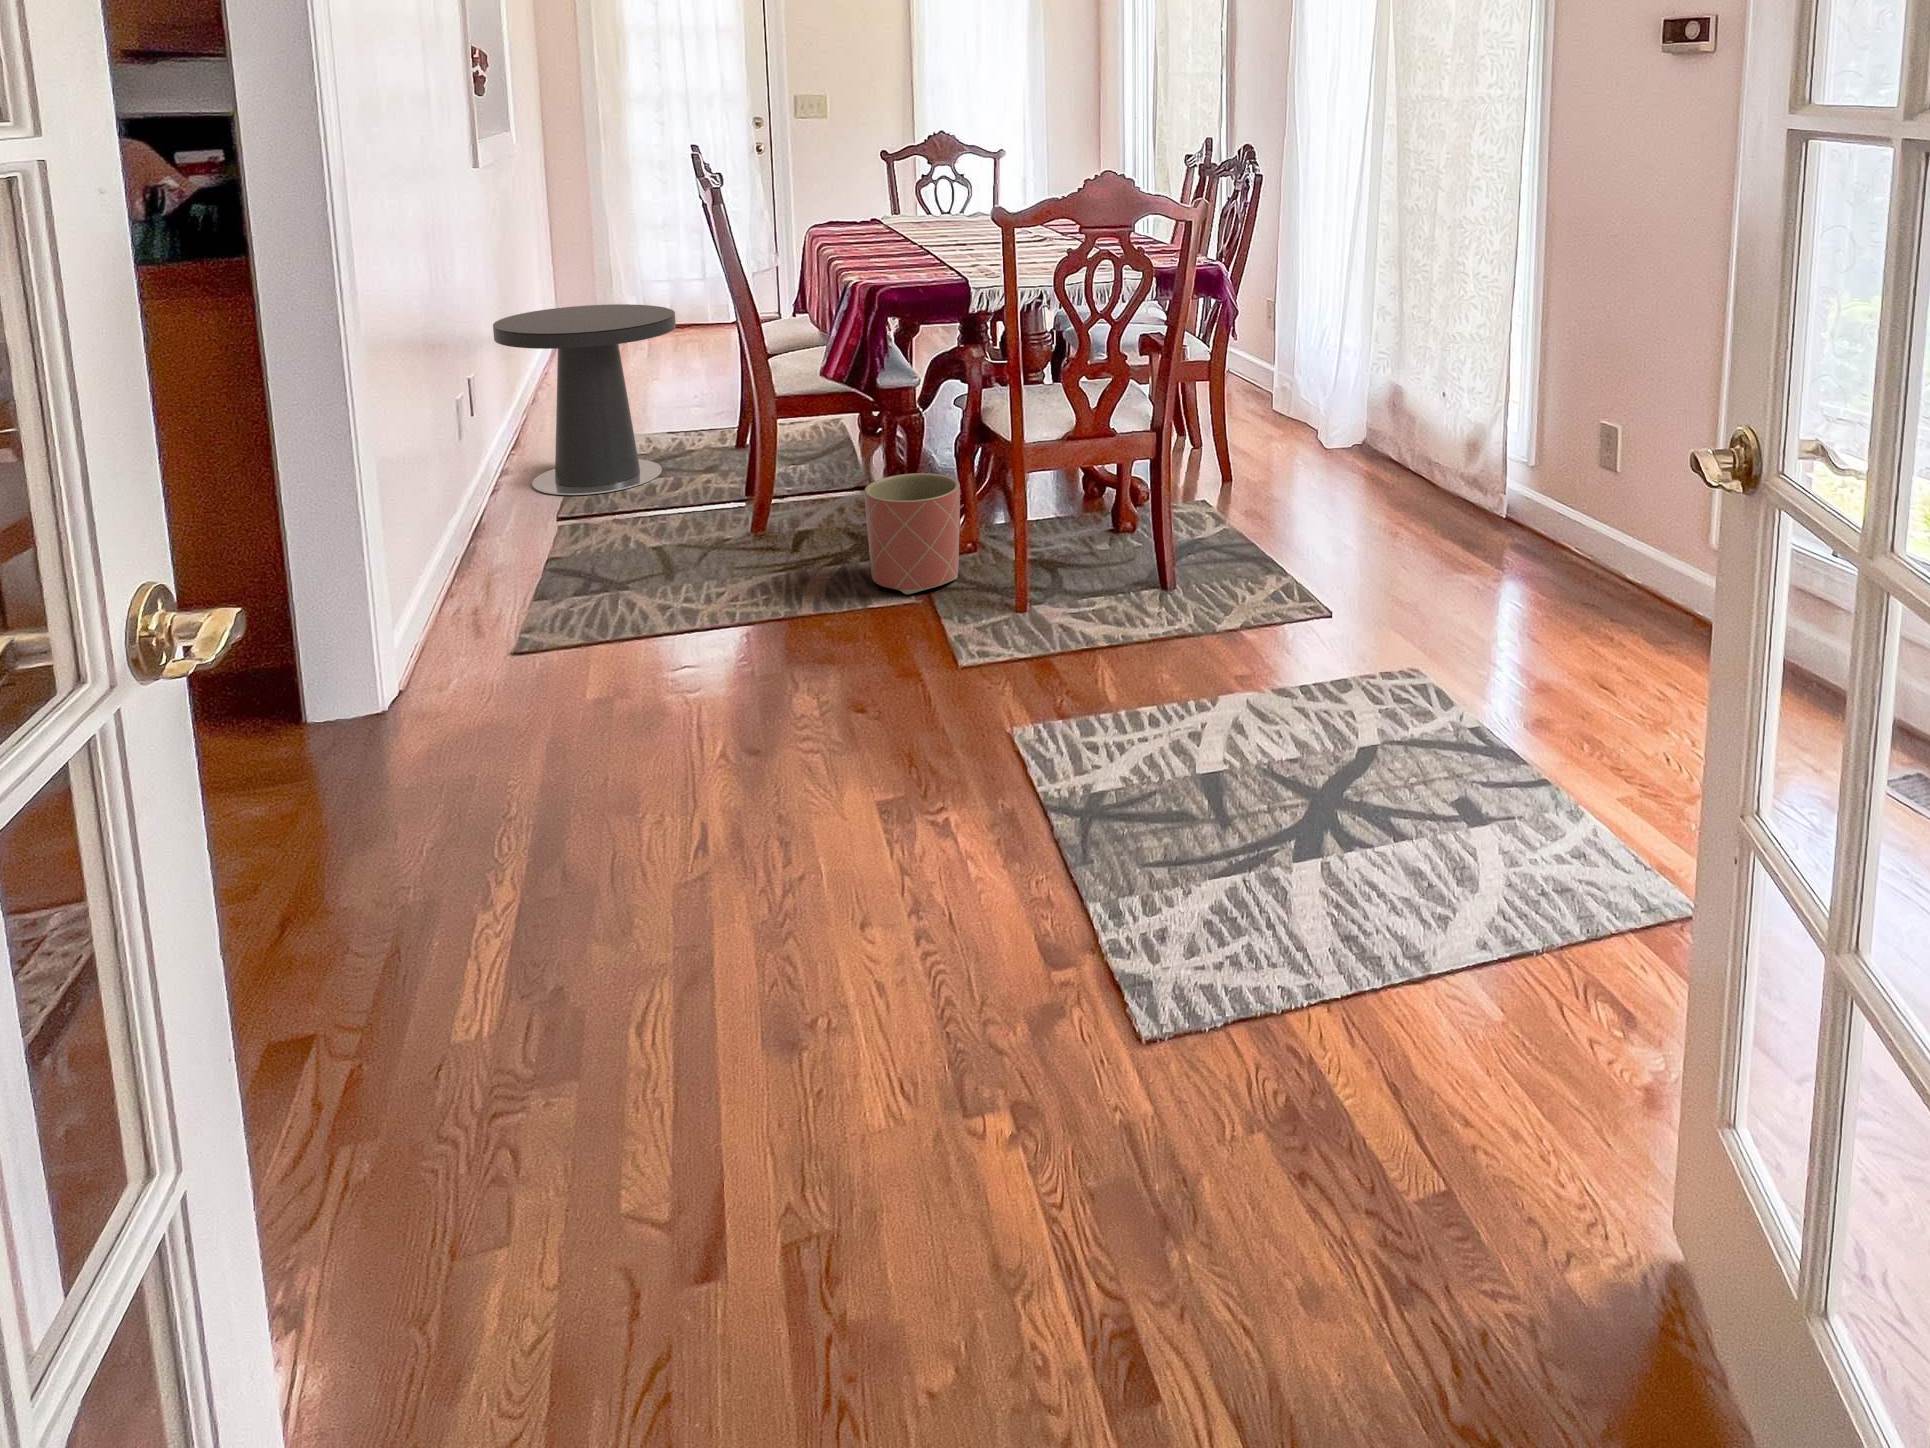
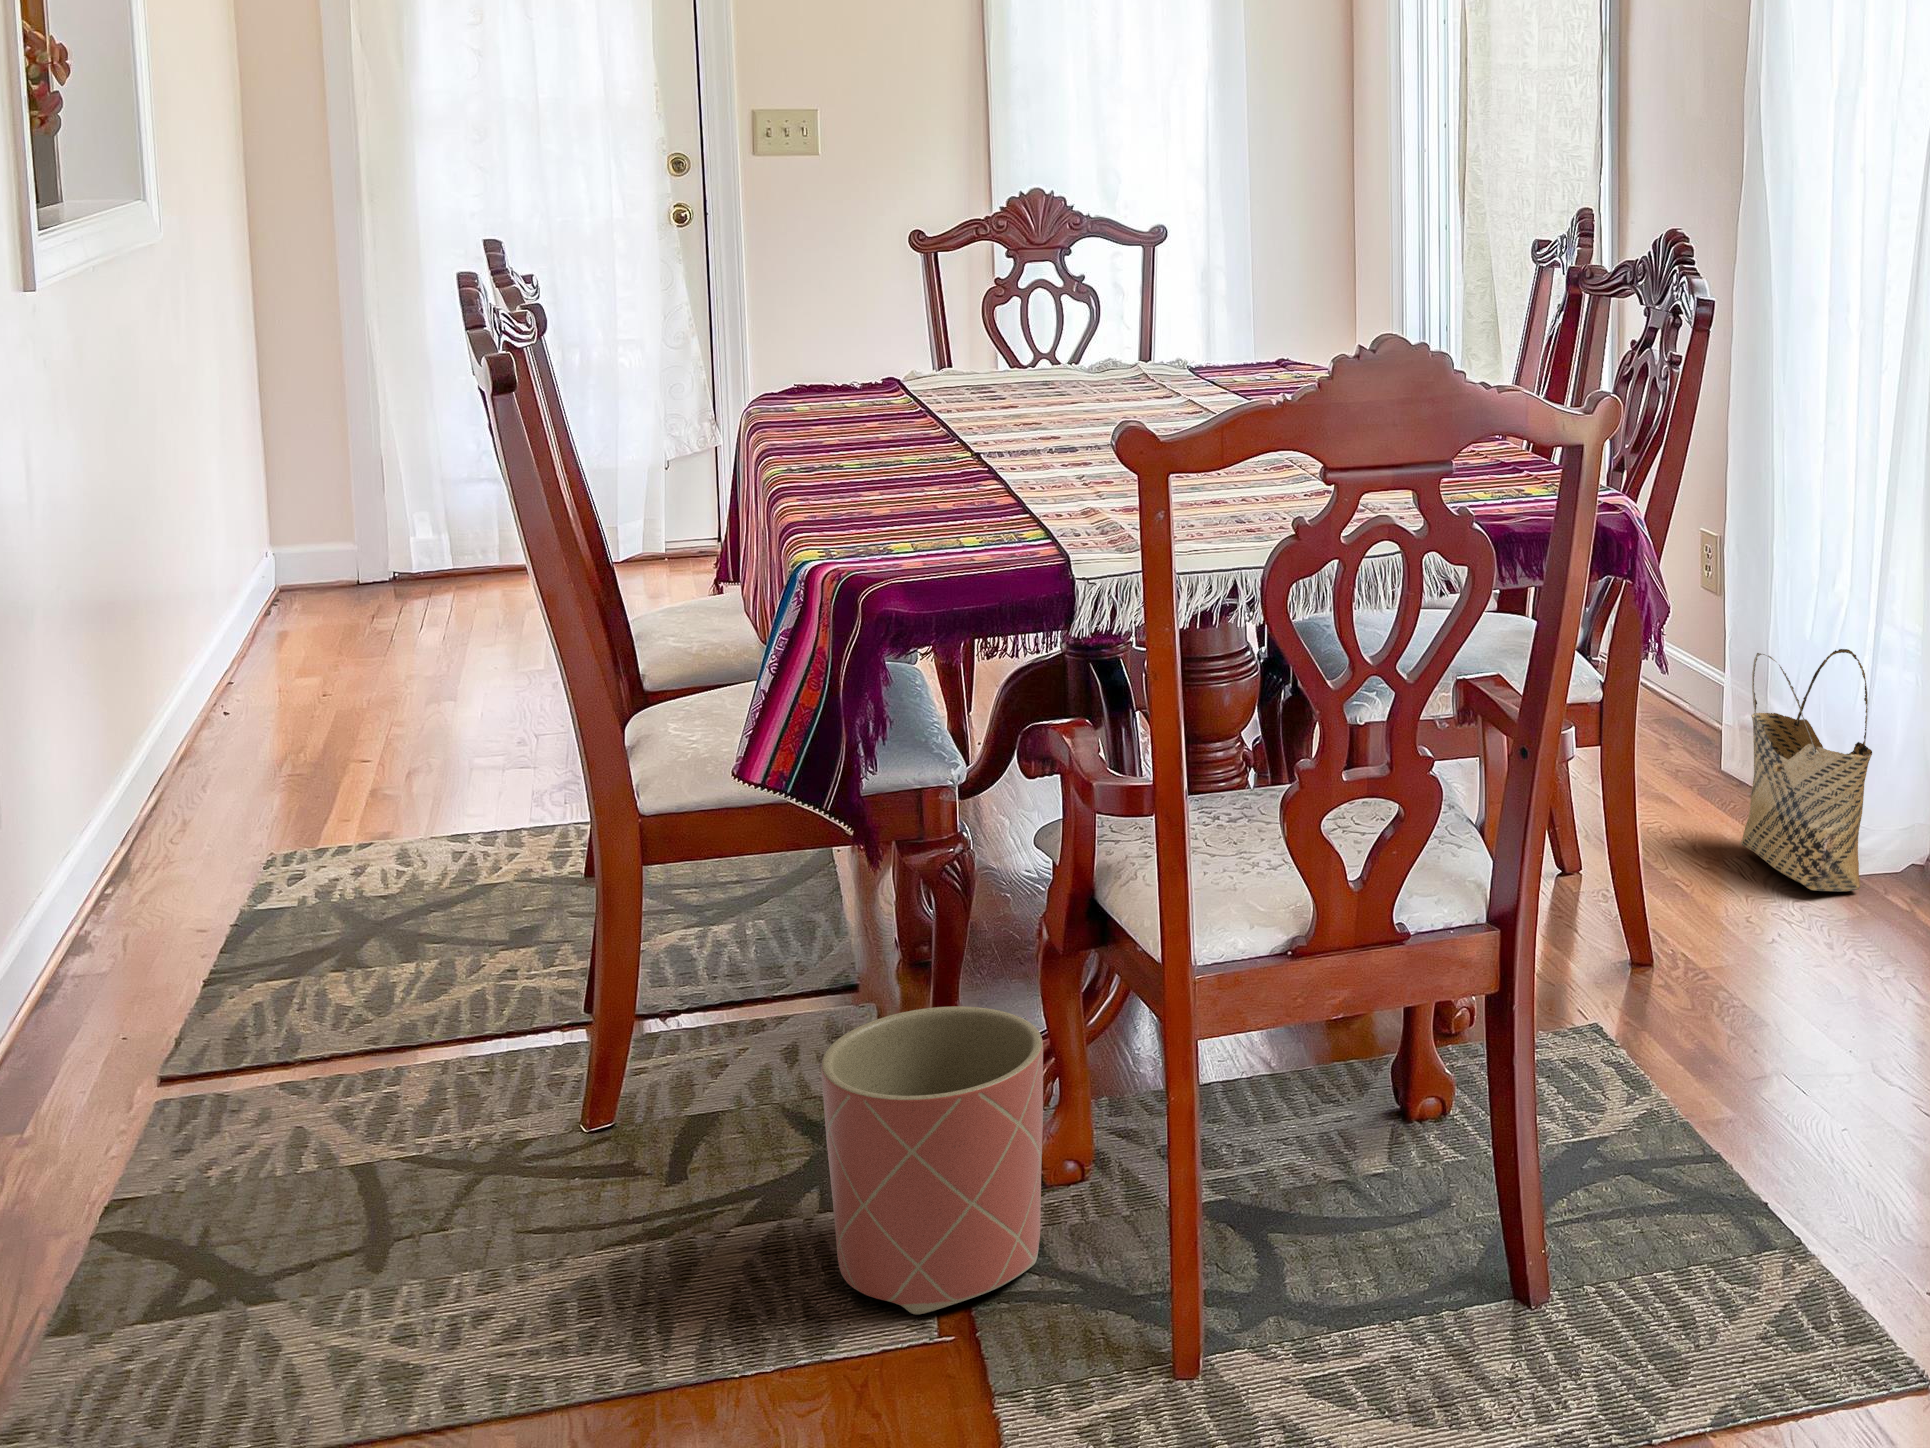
side table: present [493,304,676,495] -> none [47,577,451,1011]
woven basket: none [1277,345,1337,455] -> present [1741,649,1872,892]

